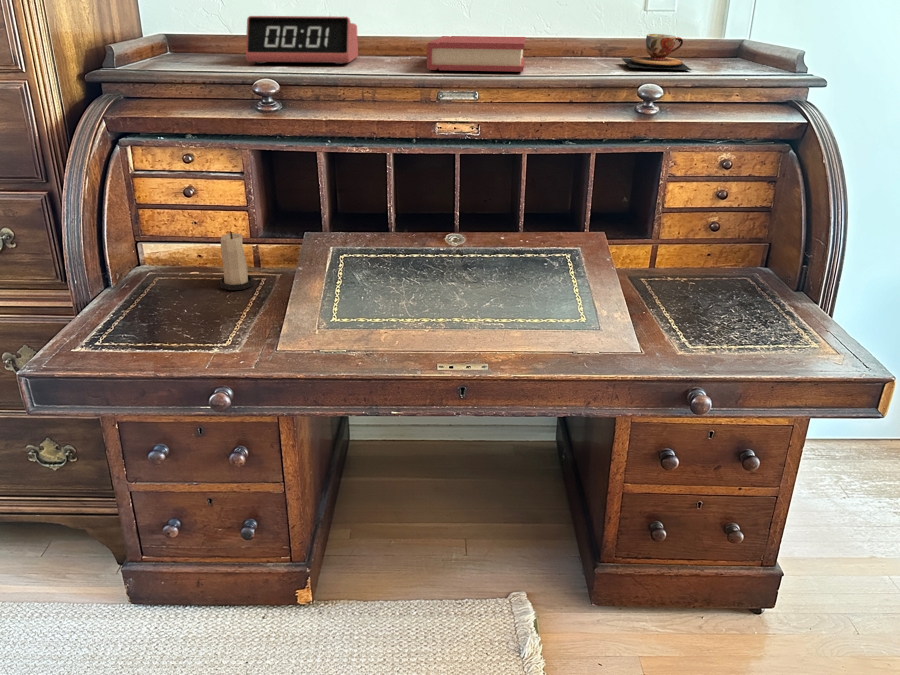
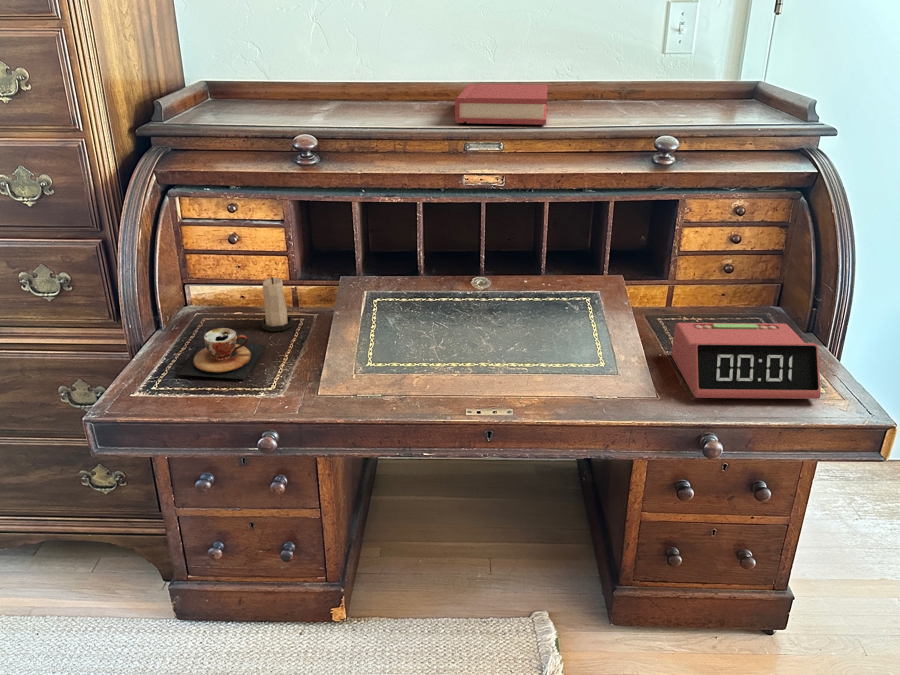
alarm clock: present [246,16,358,64] -> present [671,323,821,399]
teacup: present [622,34,691,70] -> present [178,328,266,379]

